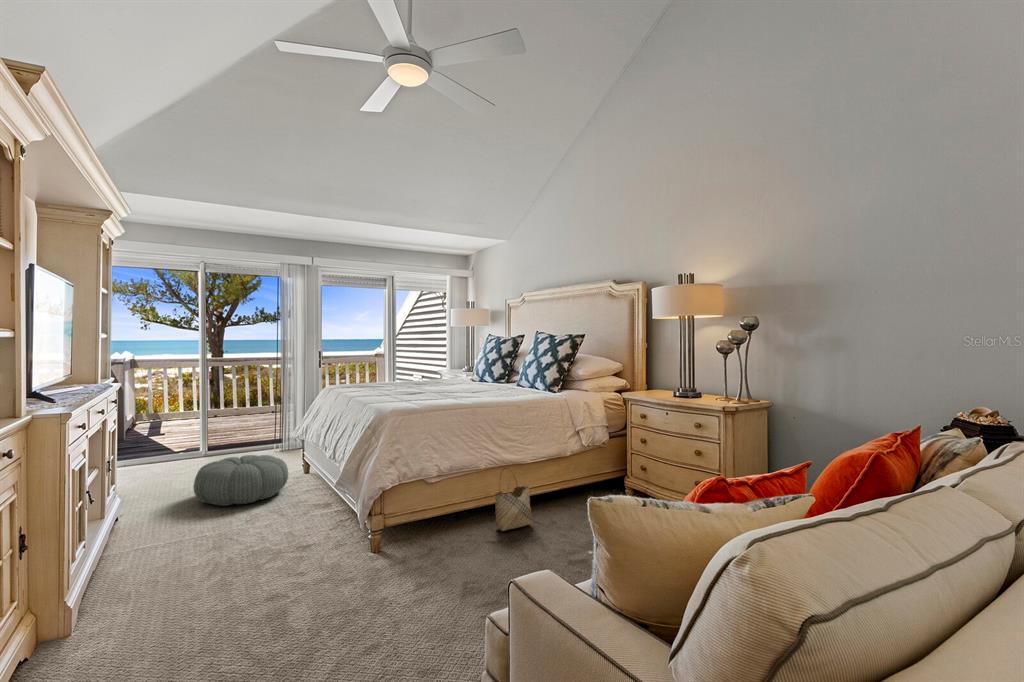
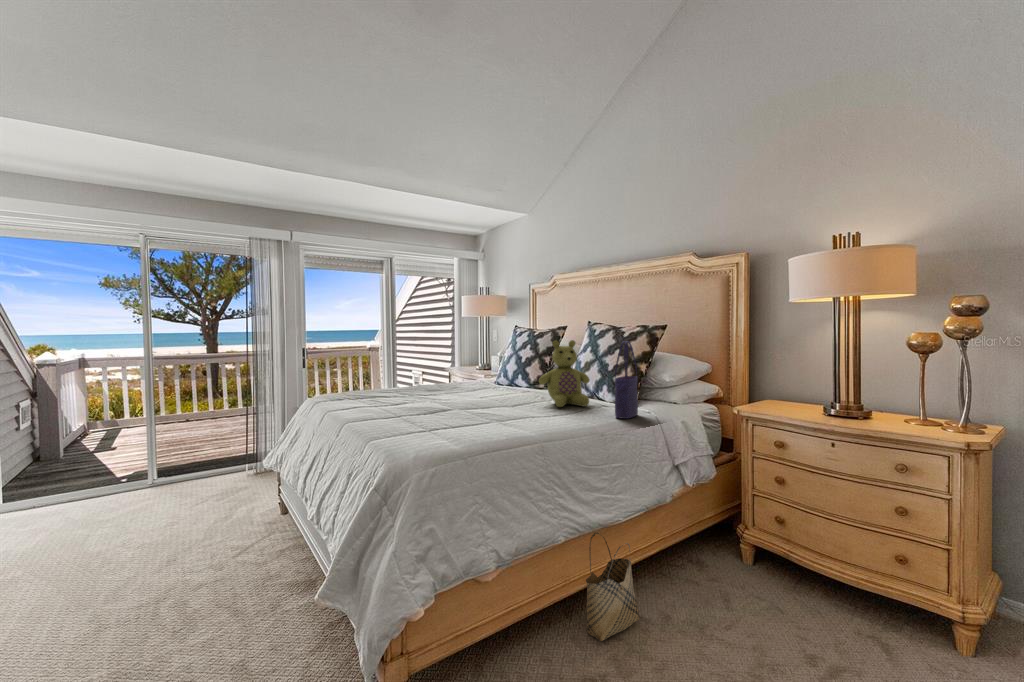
stuffed bear: none [488,345,526,392] -> present [539,340,590,407]
tote bag: none [529,345,548,397] -> present [615,341,638,419]
pouf: present [194,455,288,506] -> none [104,499,256,590]

